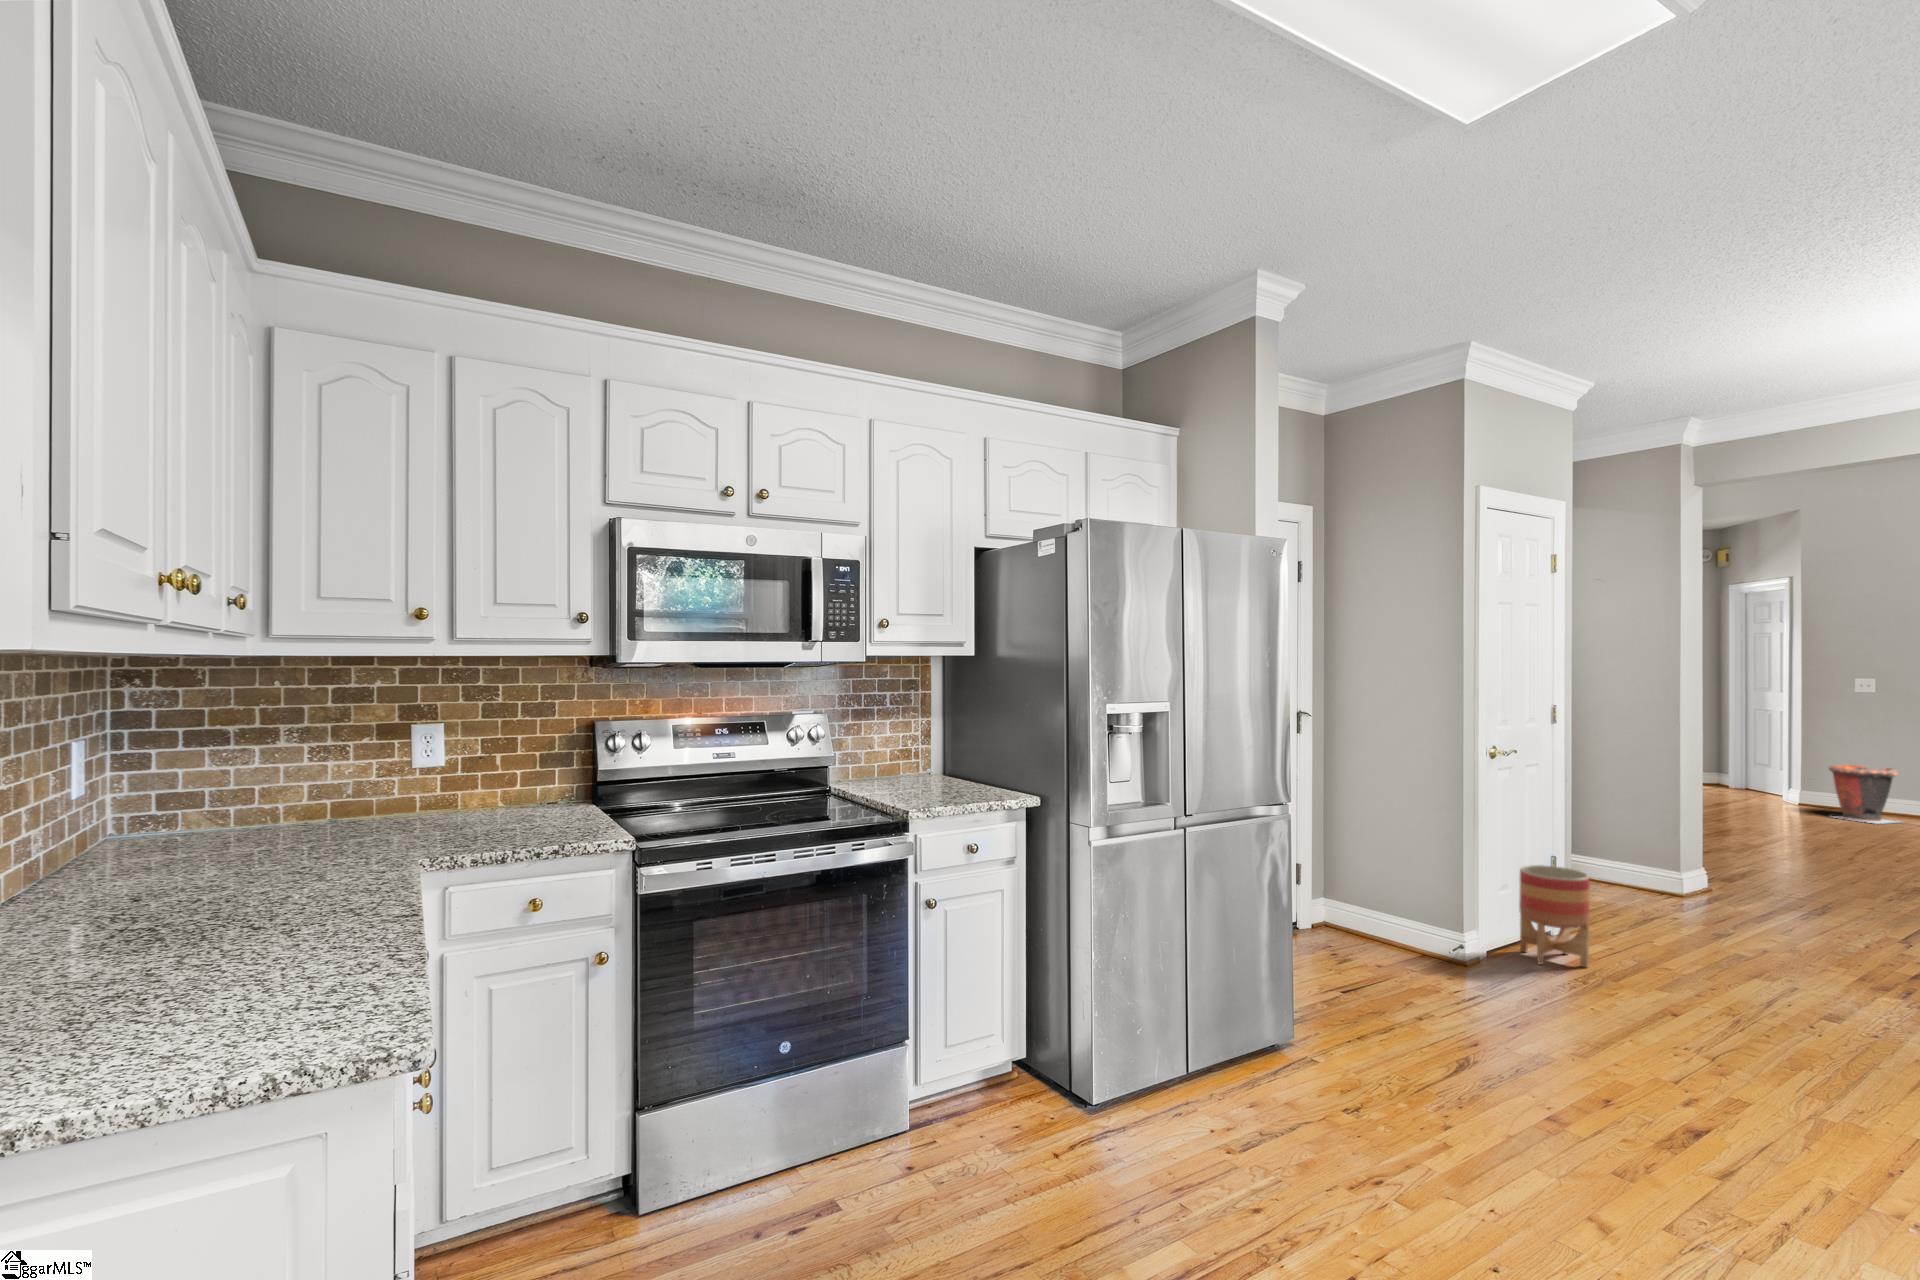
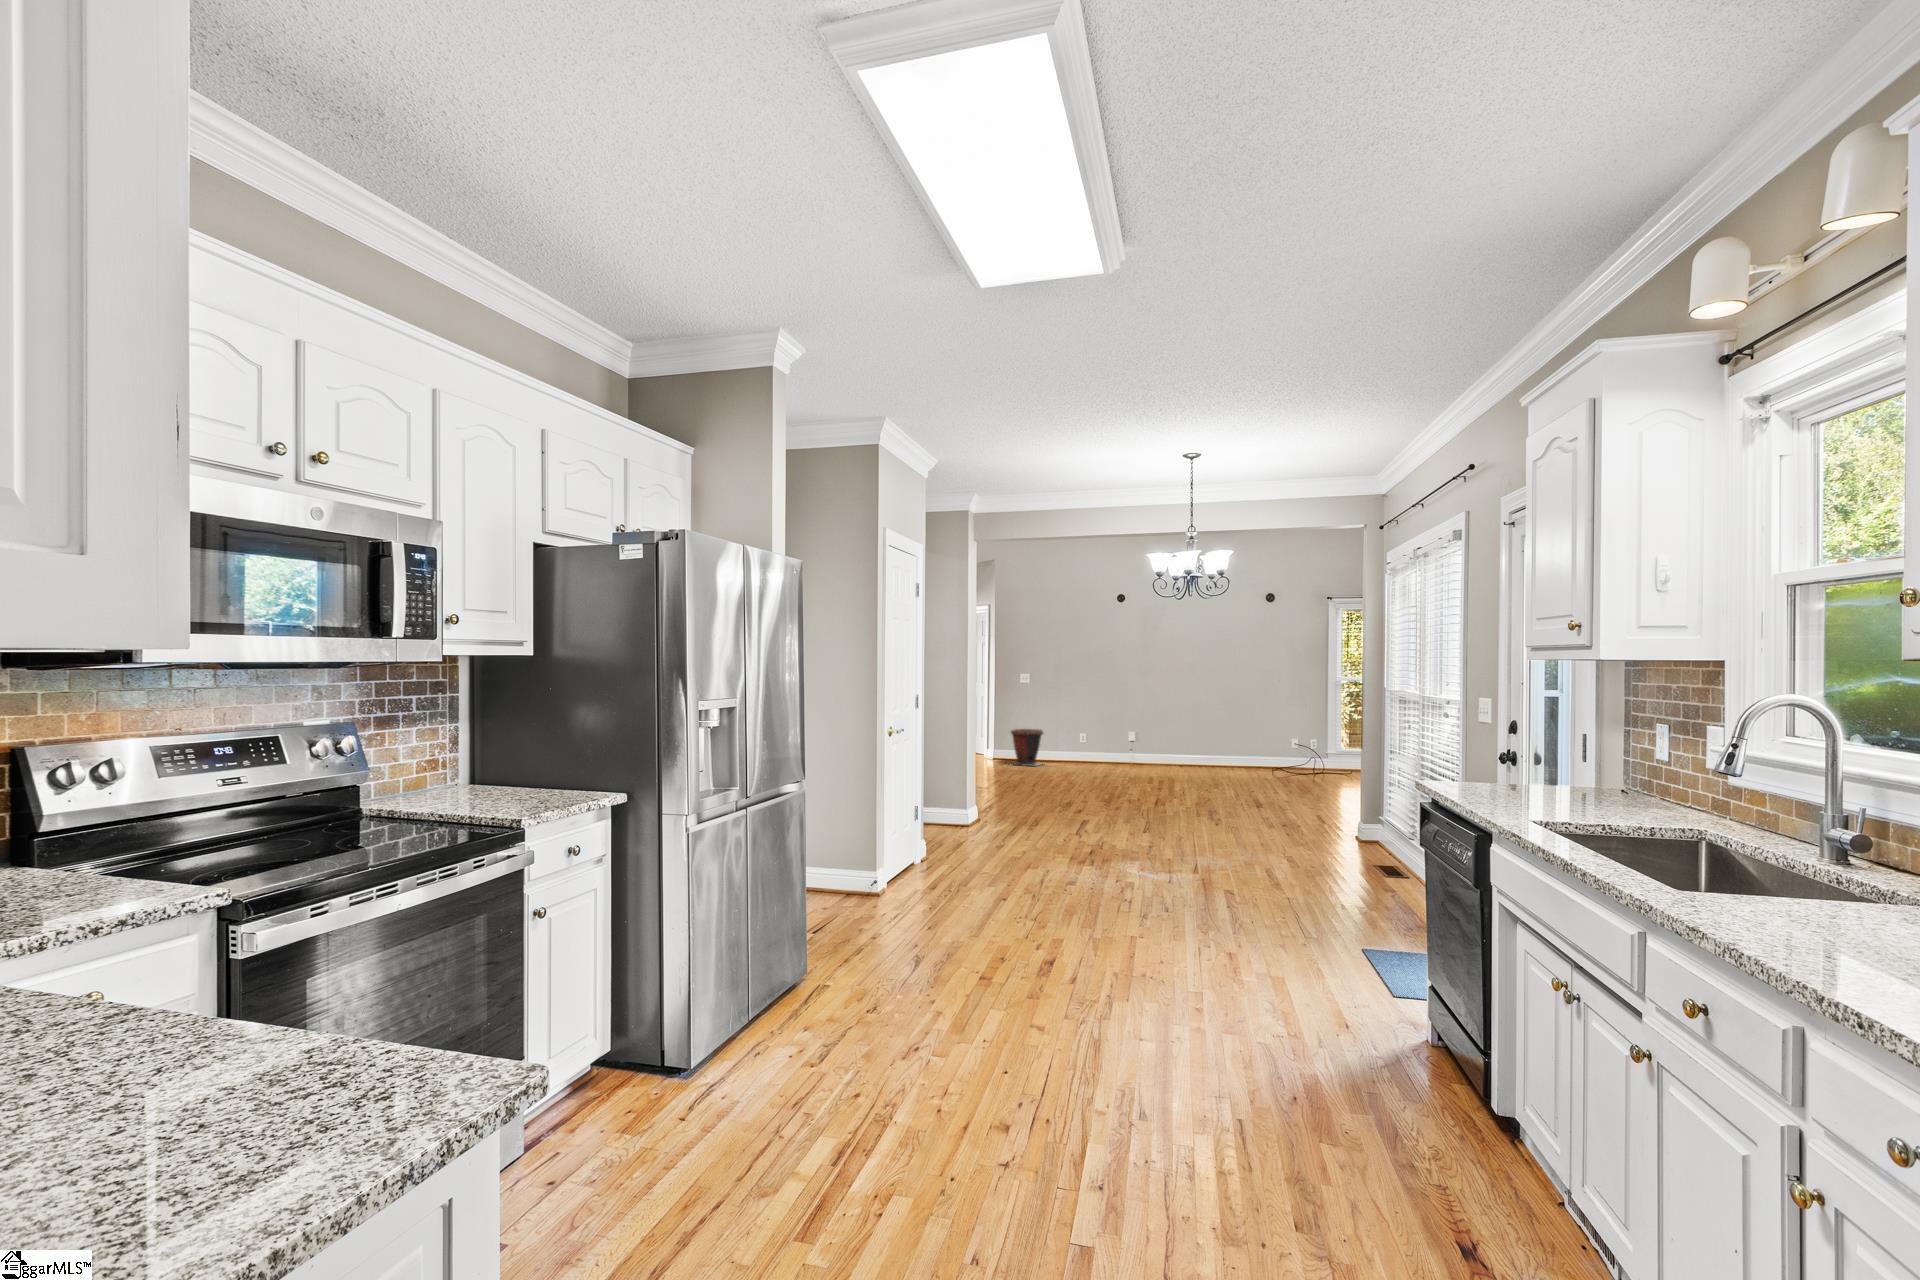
planter: present [1519,865,1590,968] -> none [903,811,948,885]

